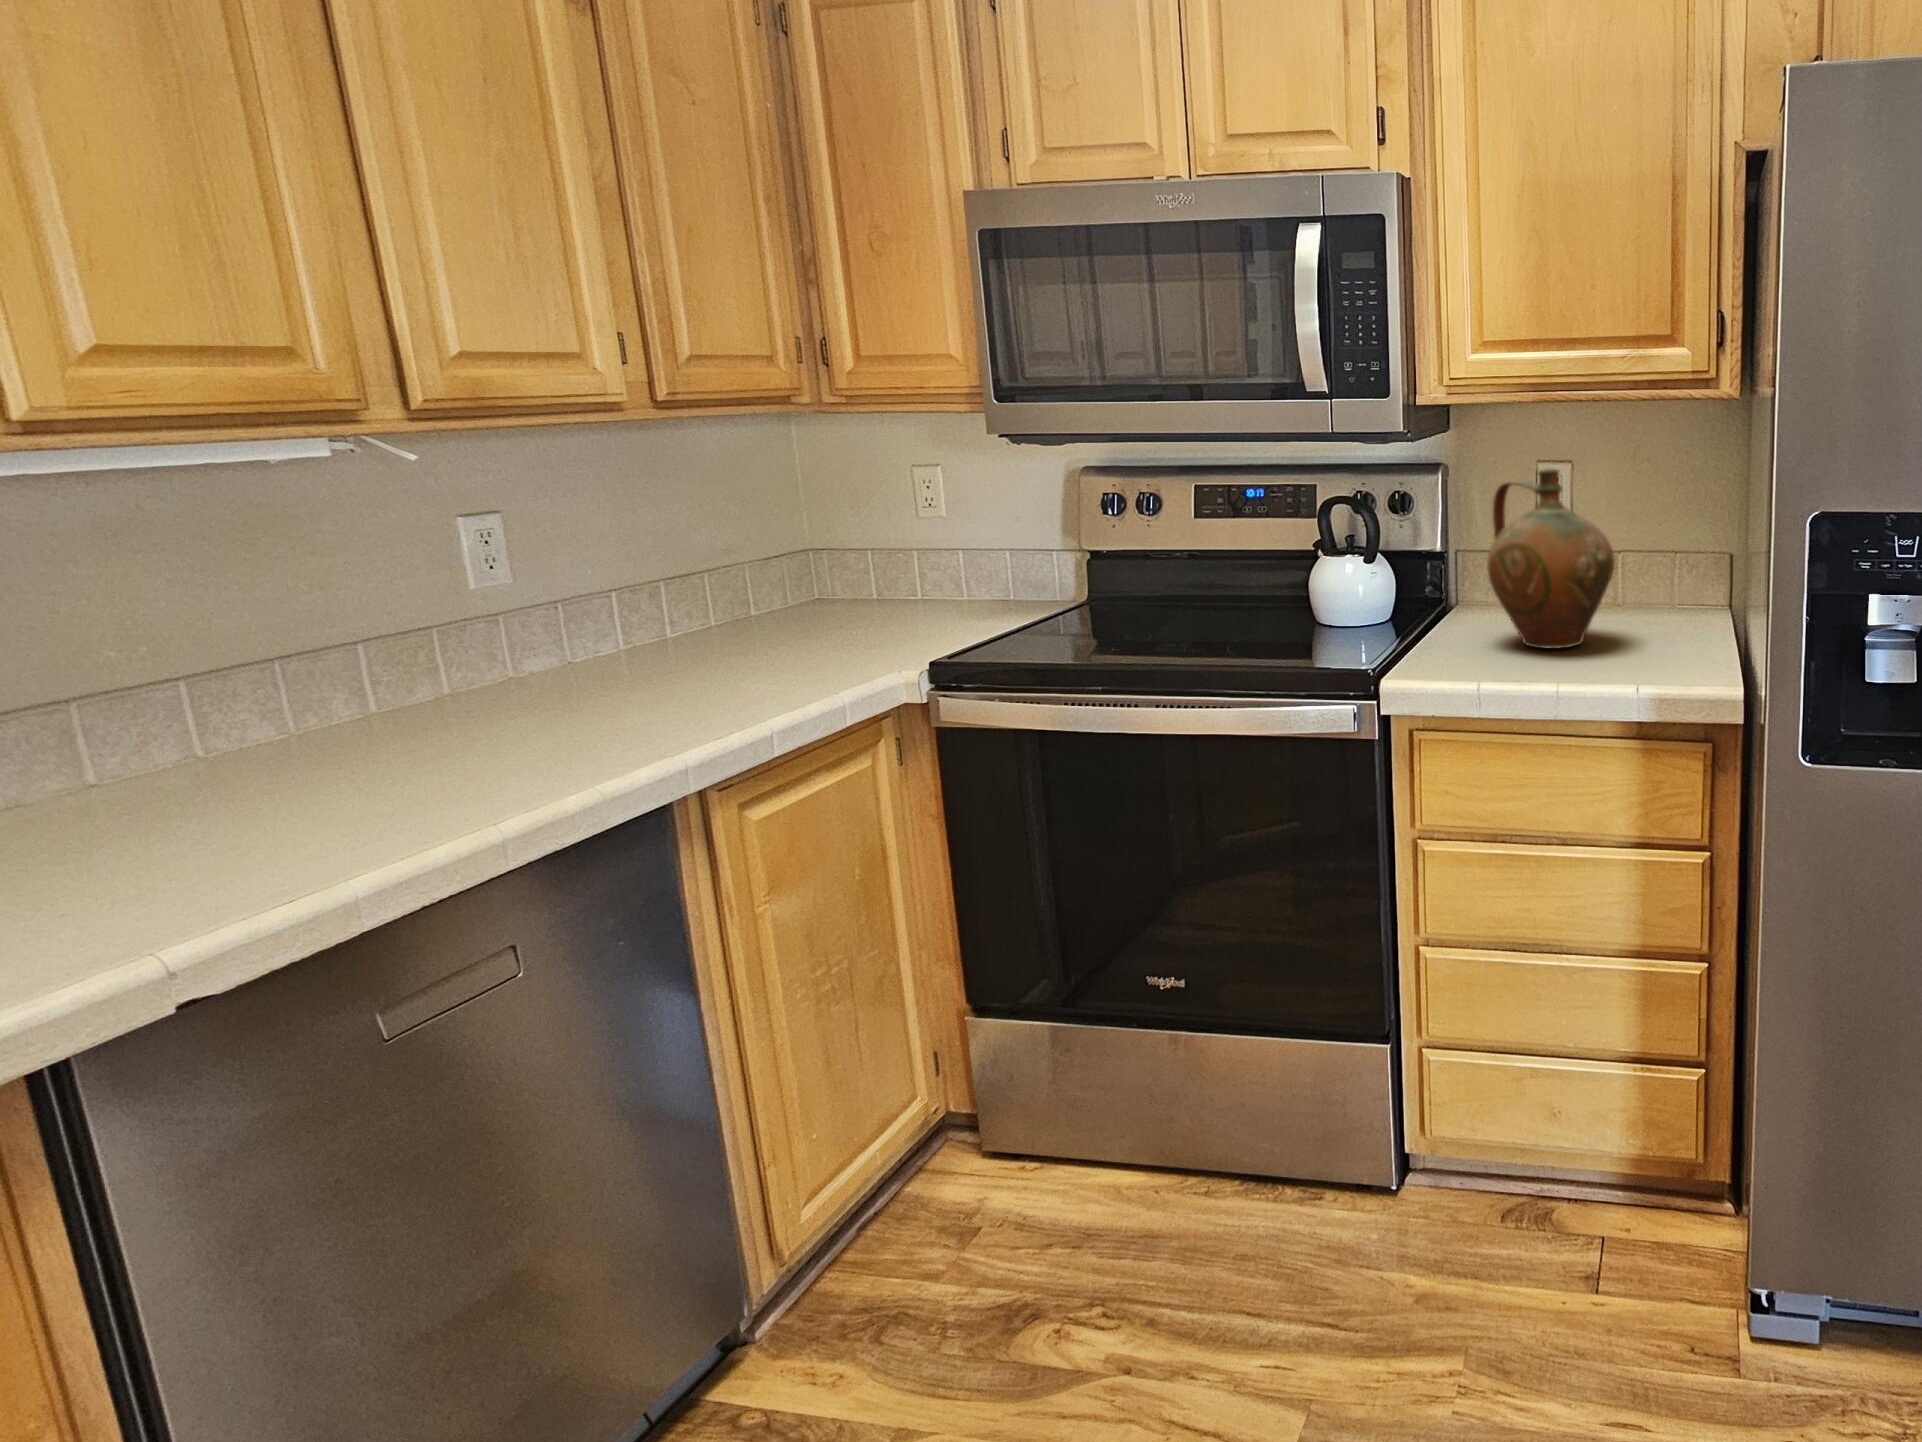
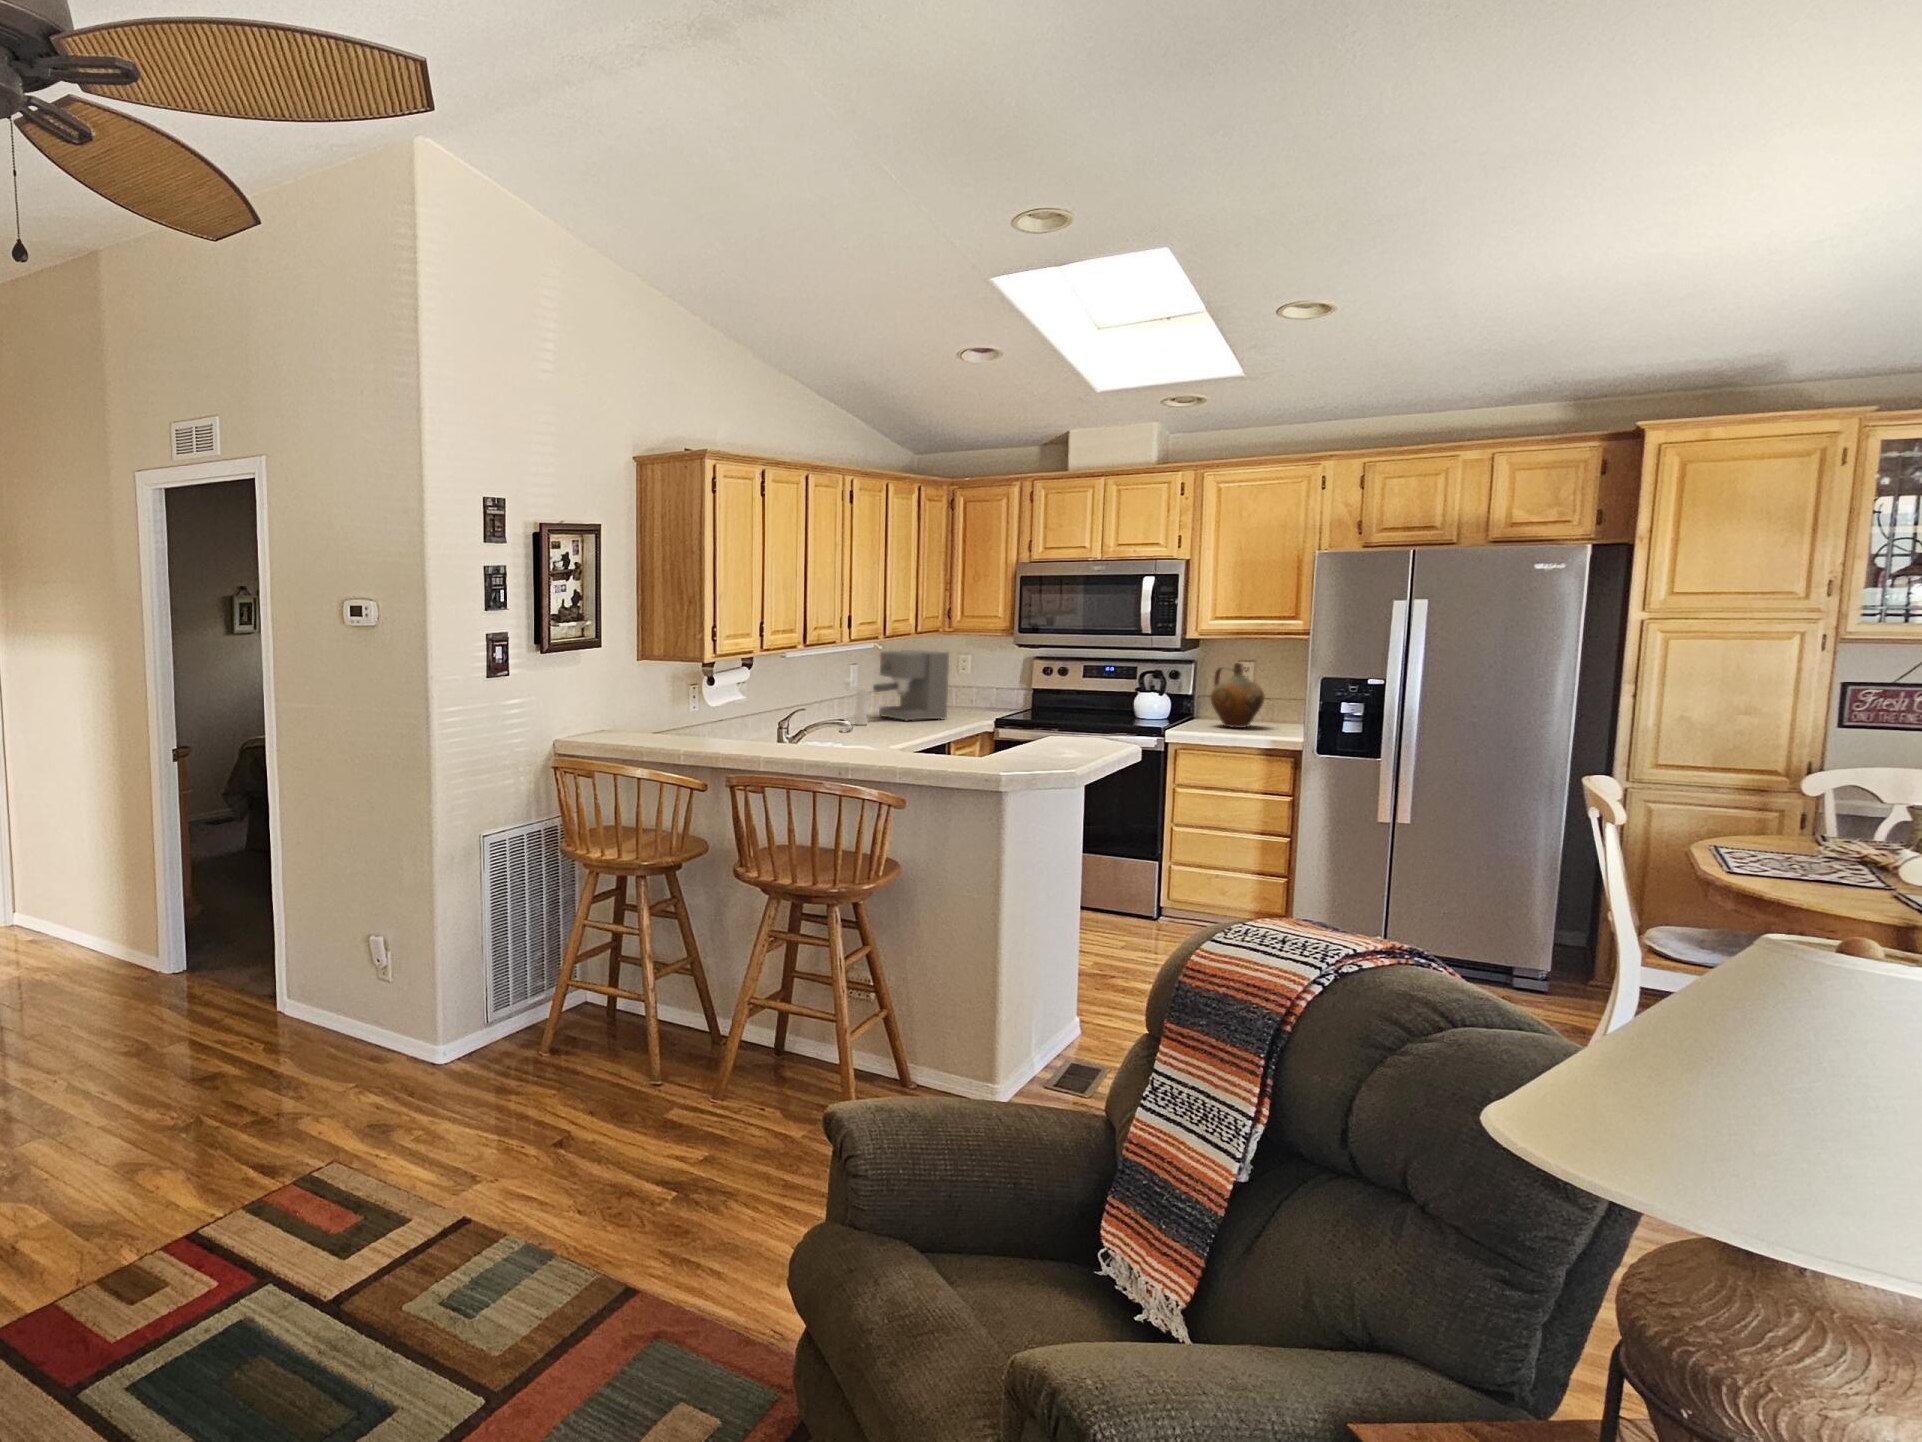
coffee maker: none [413,460,756,716] -> present [873,650,949,721]
pepper mill: none [238,586,346,775] -> present [844,679,867,725]

